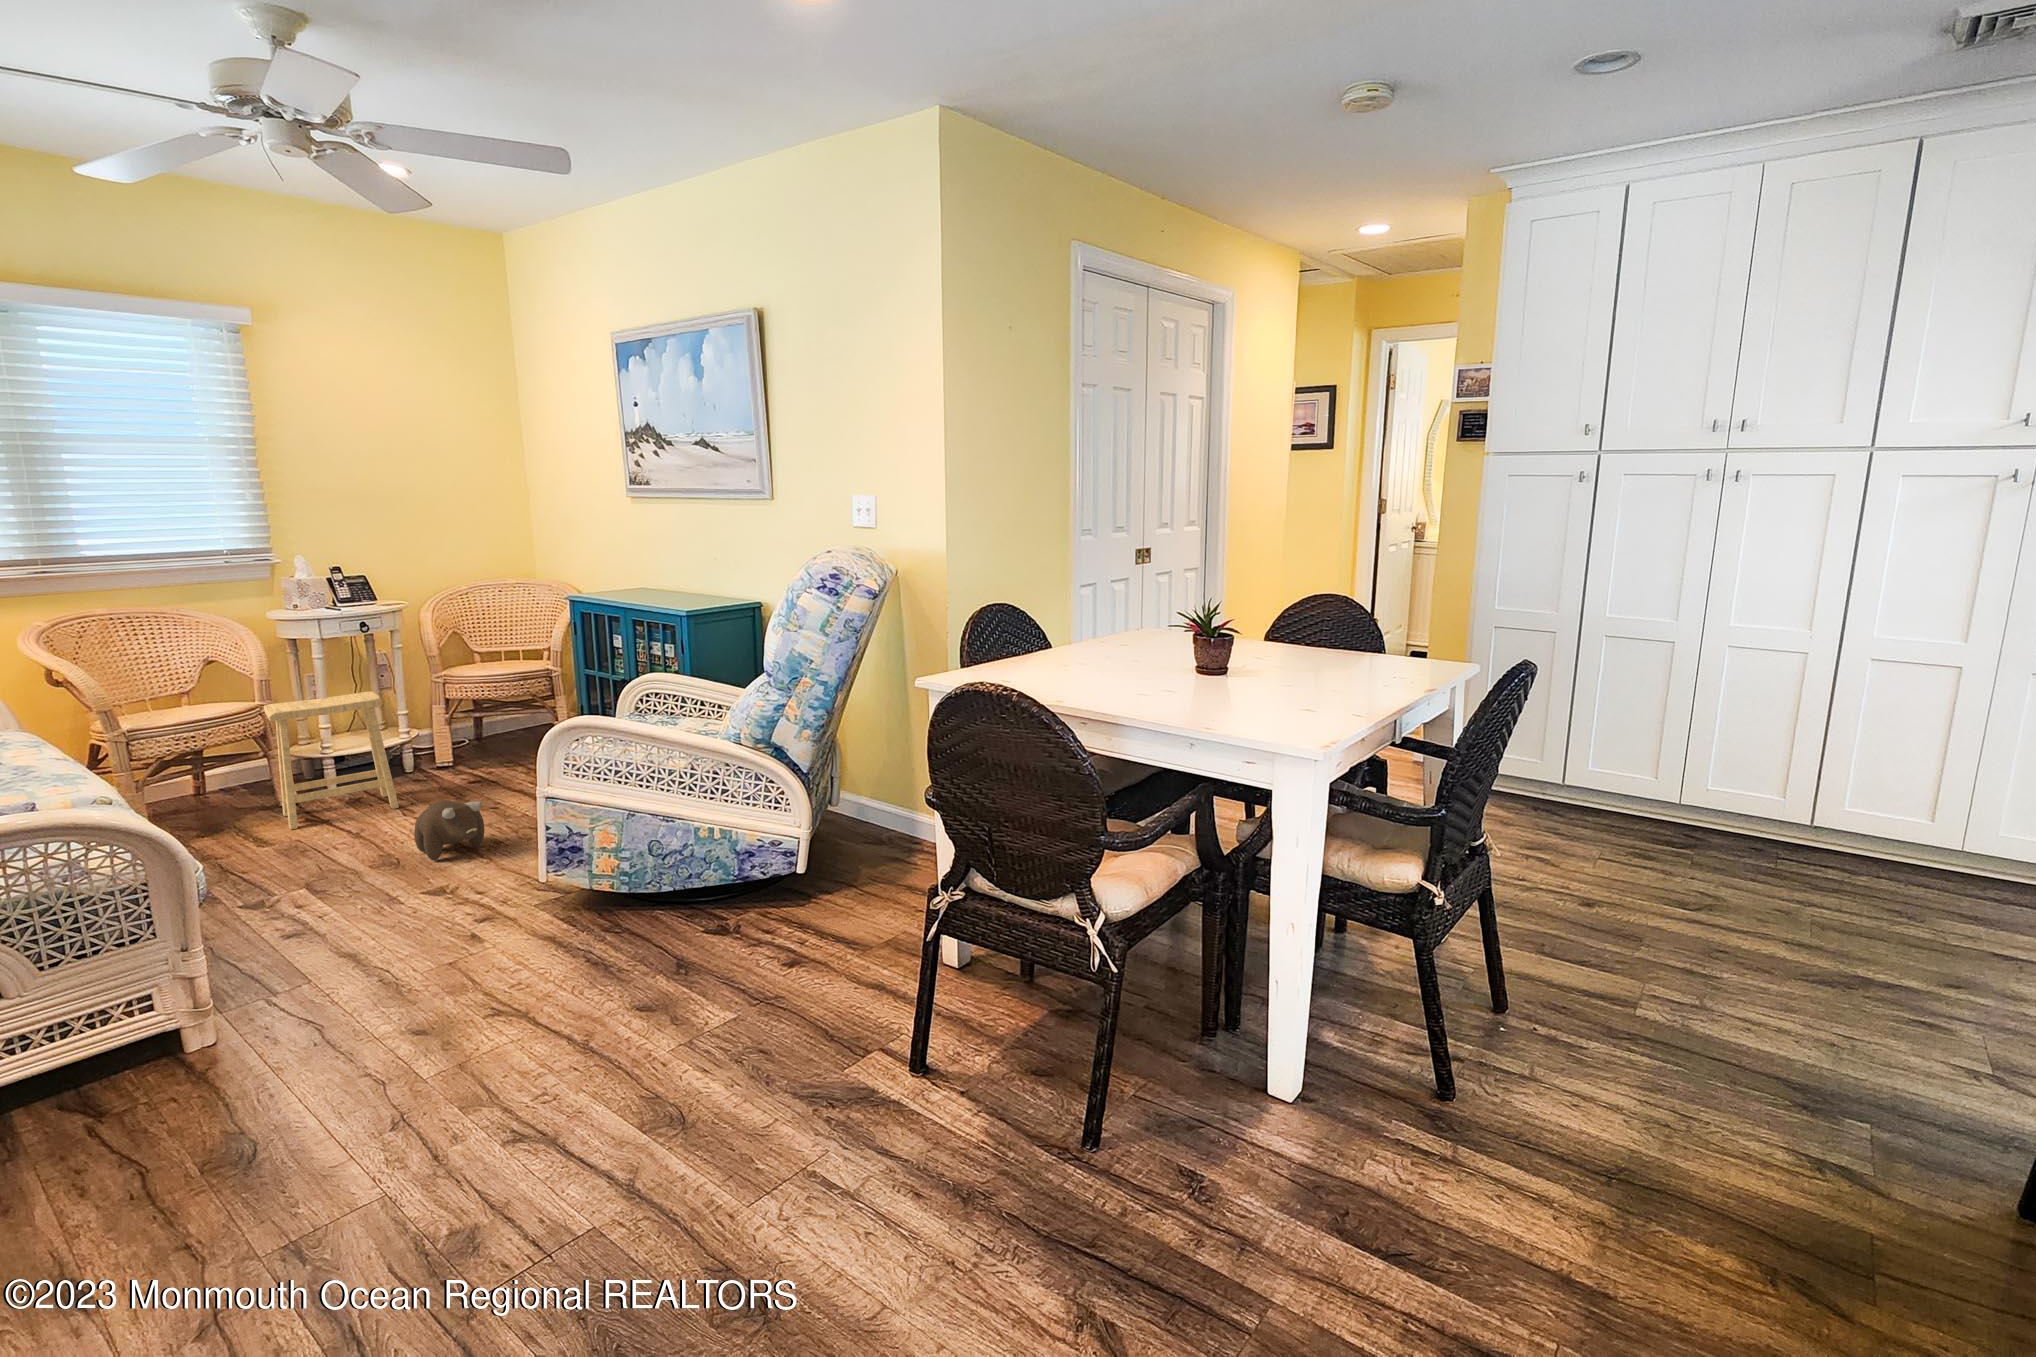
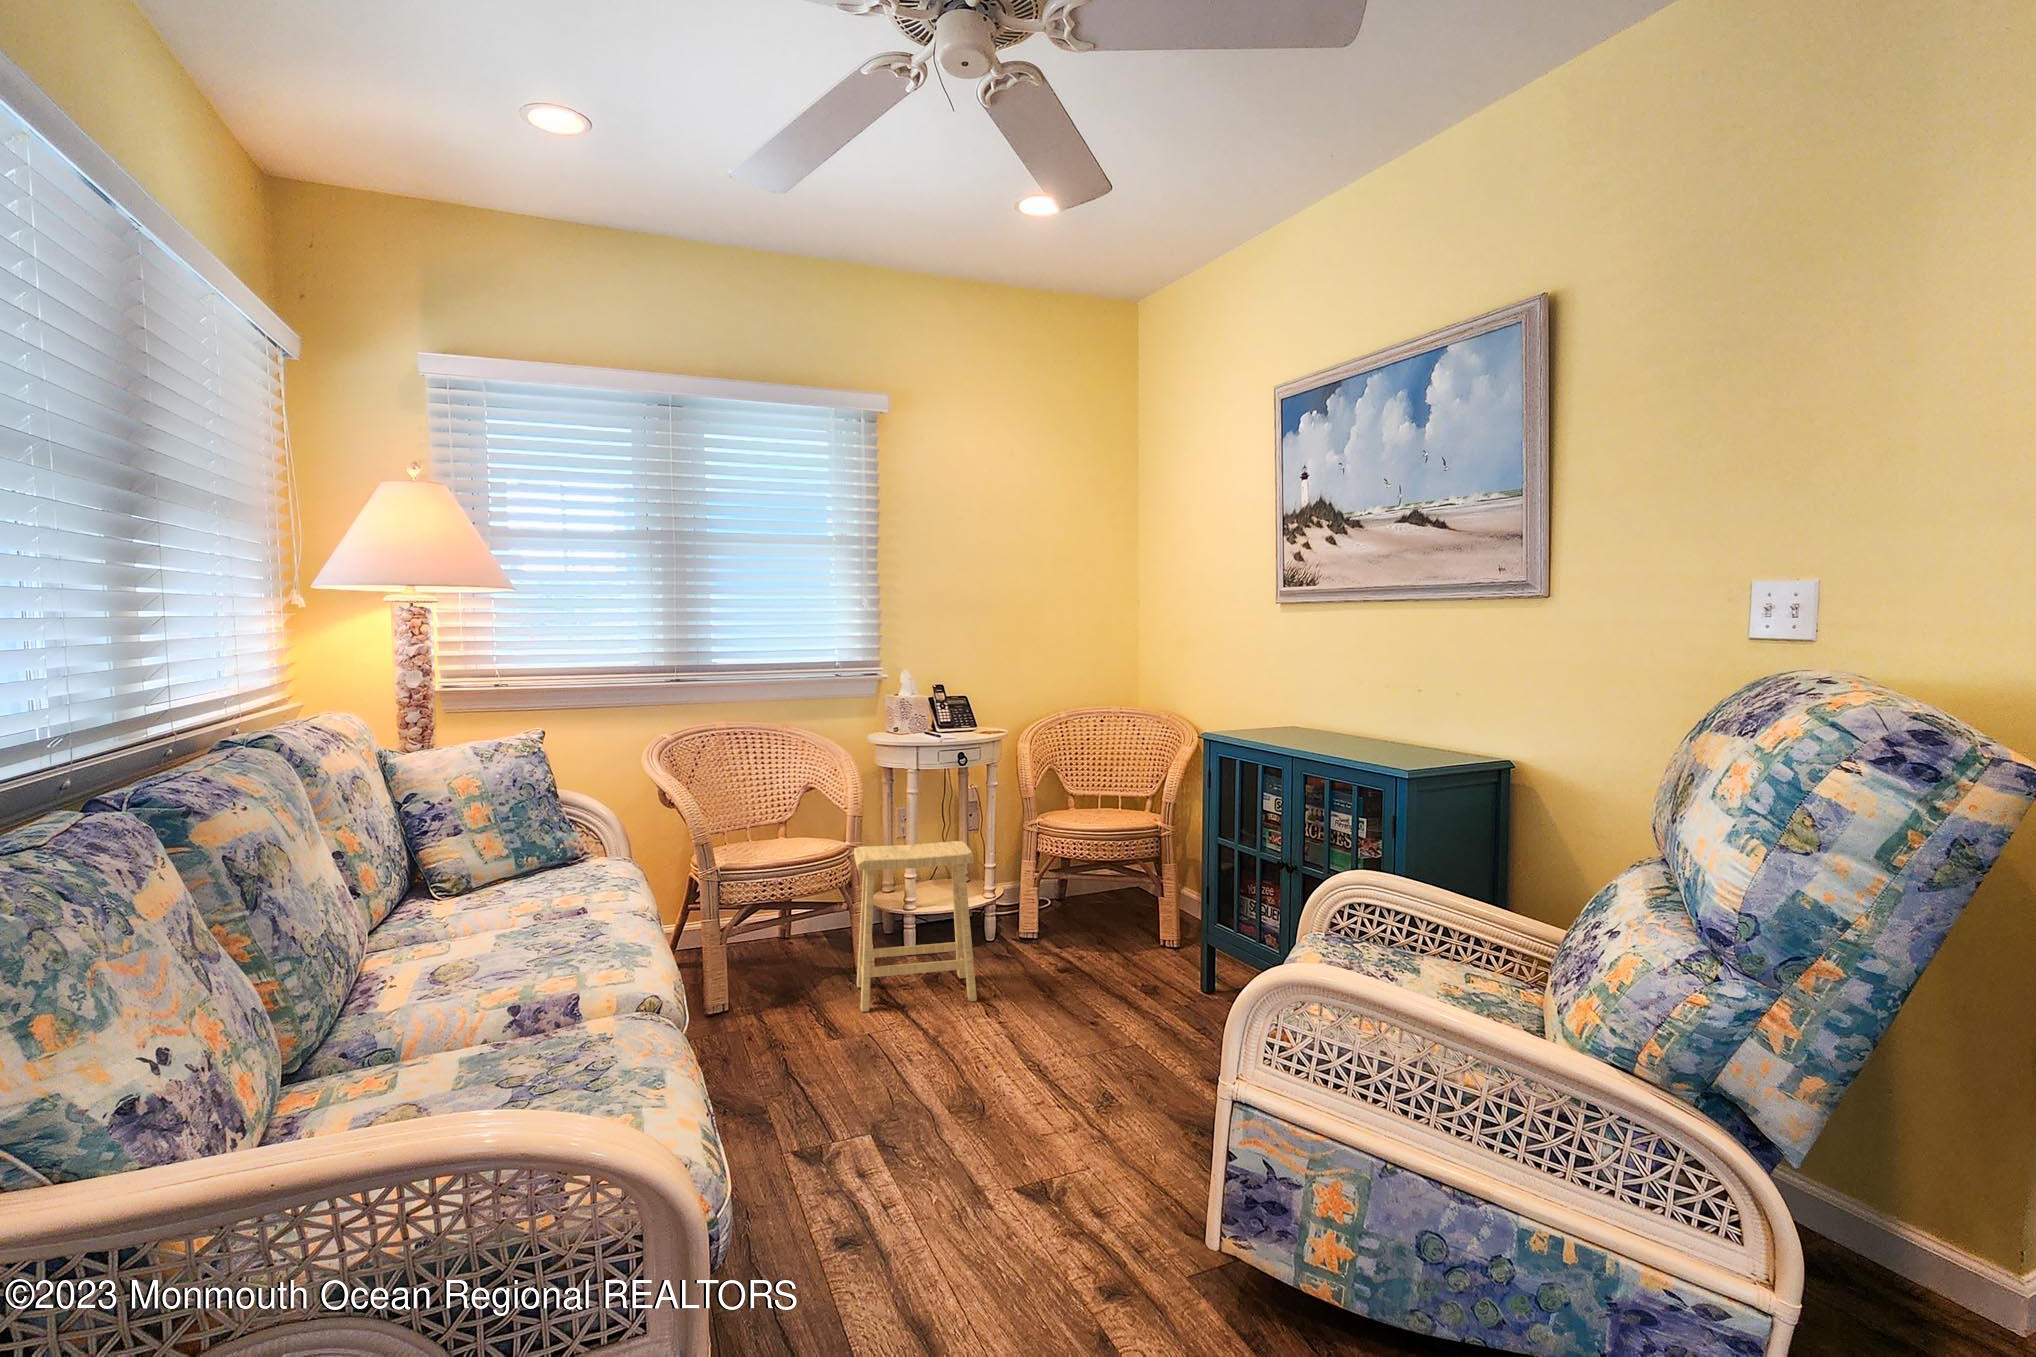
plush toy: present [414,800,484,861] -> none [1000,1022,1094,1116]

